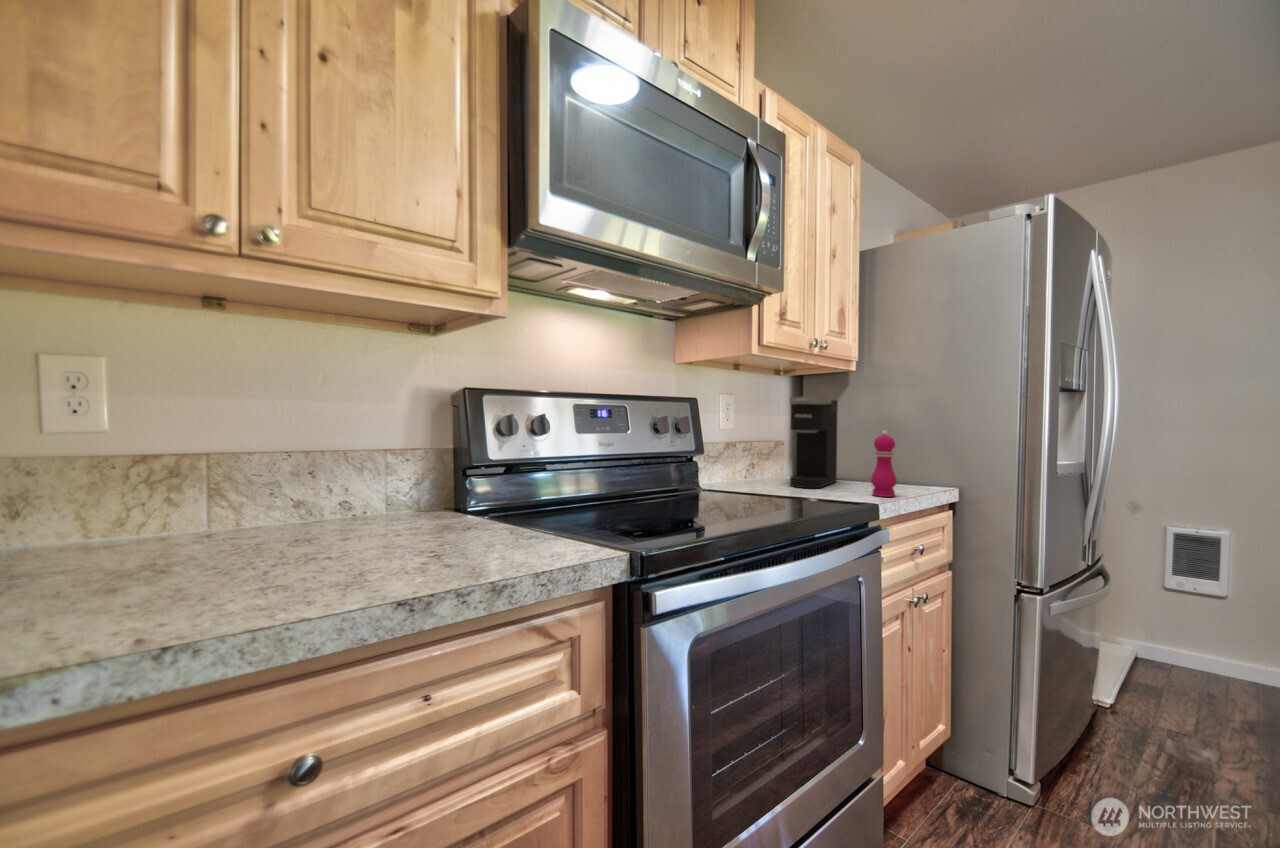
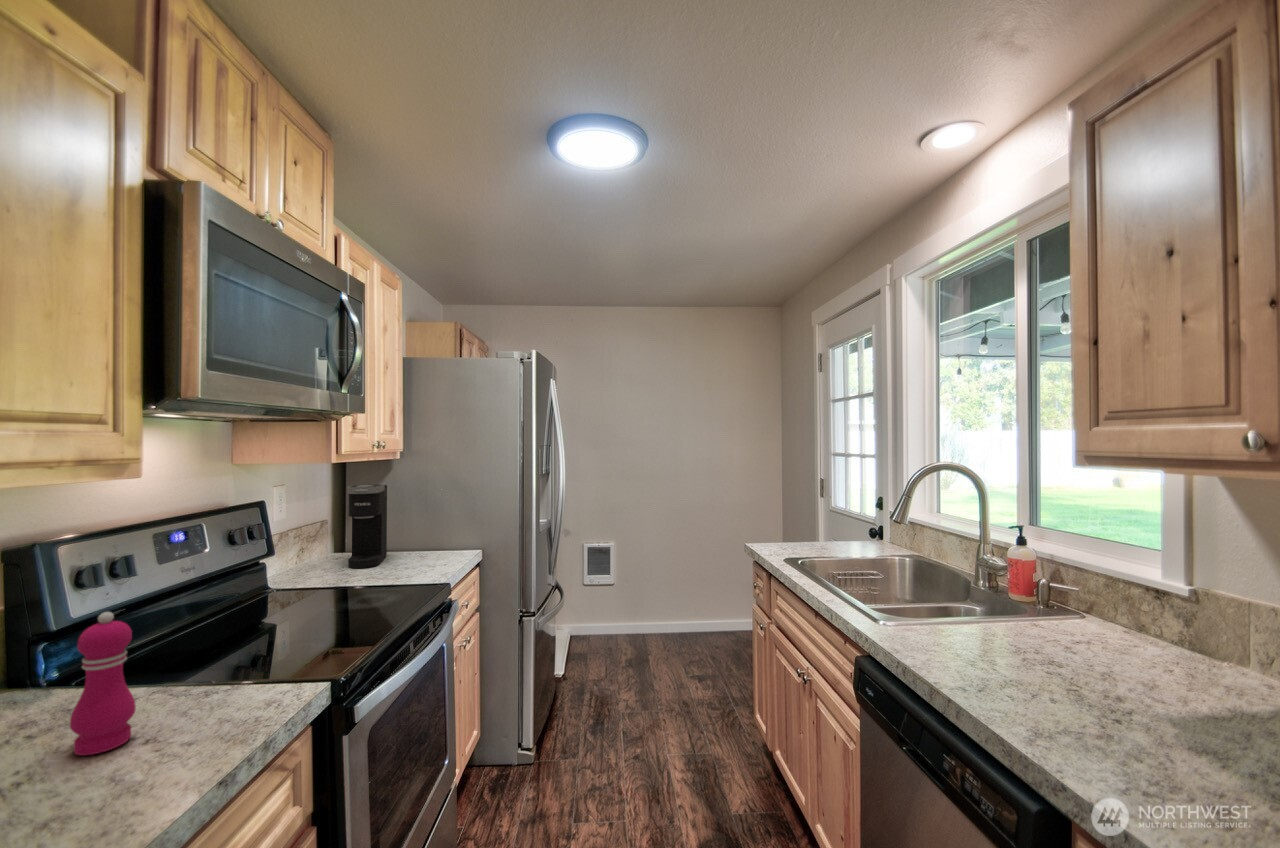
pepper mill: present [871,430,897,497] -> present [70,612,136,755]

